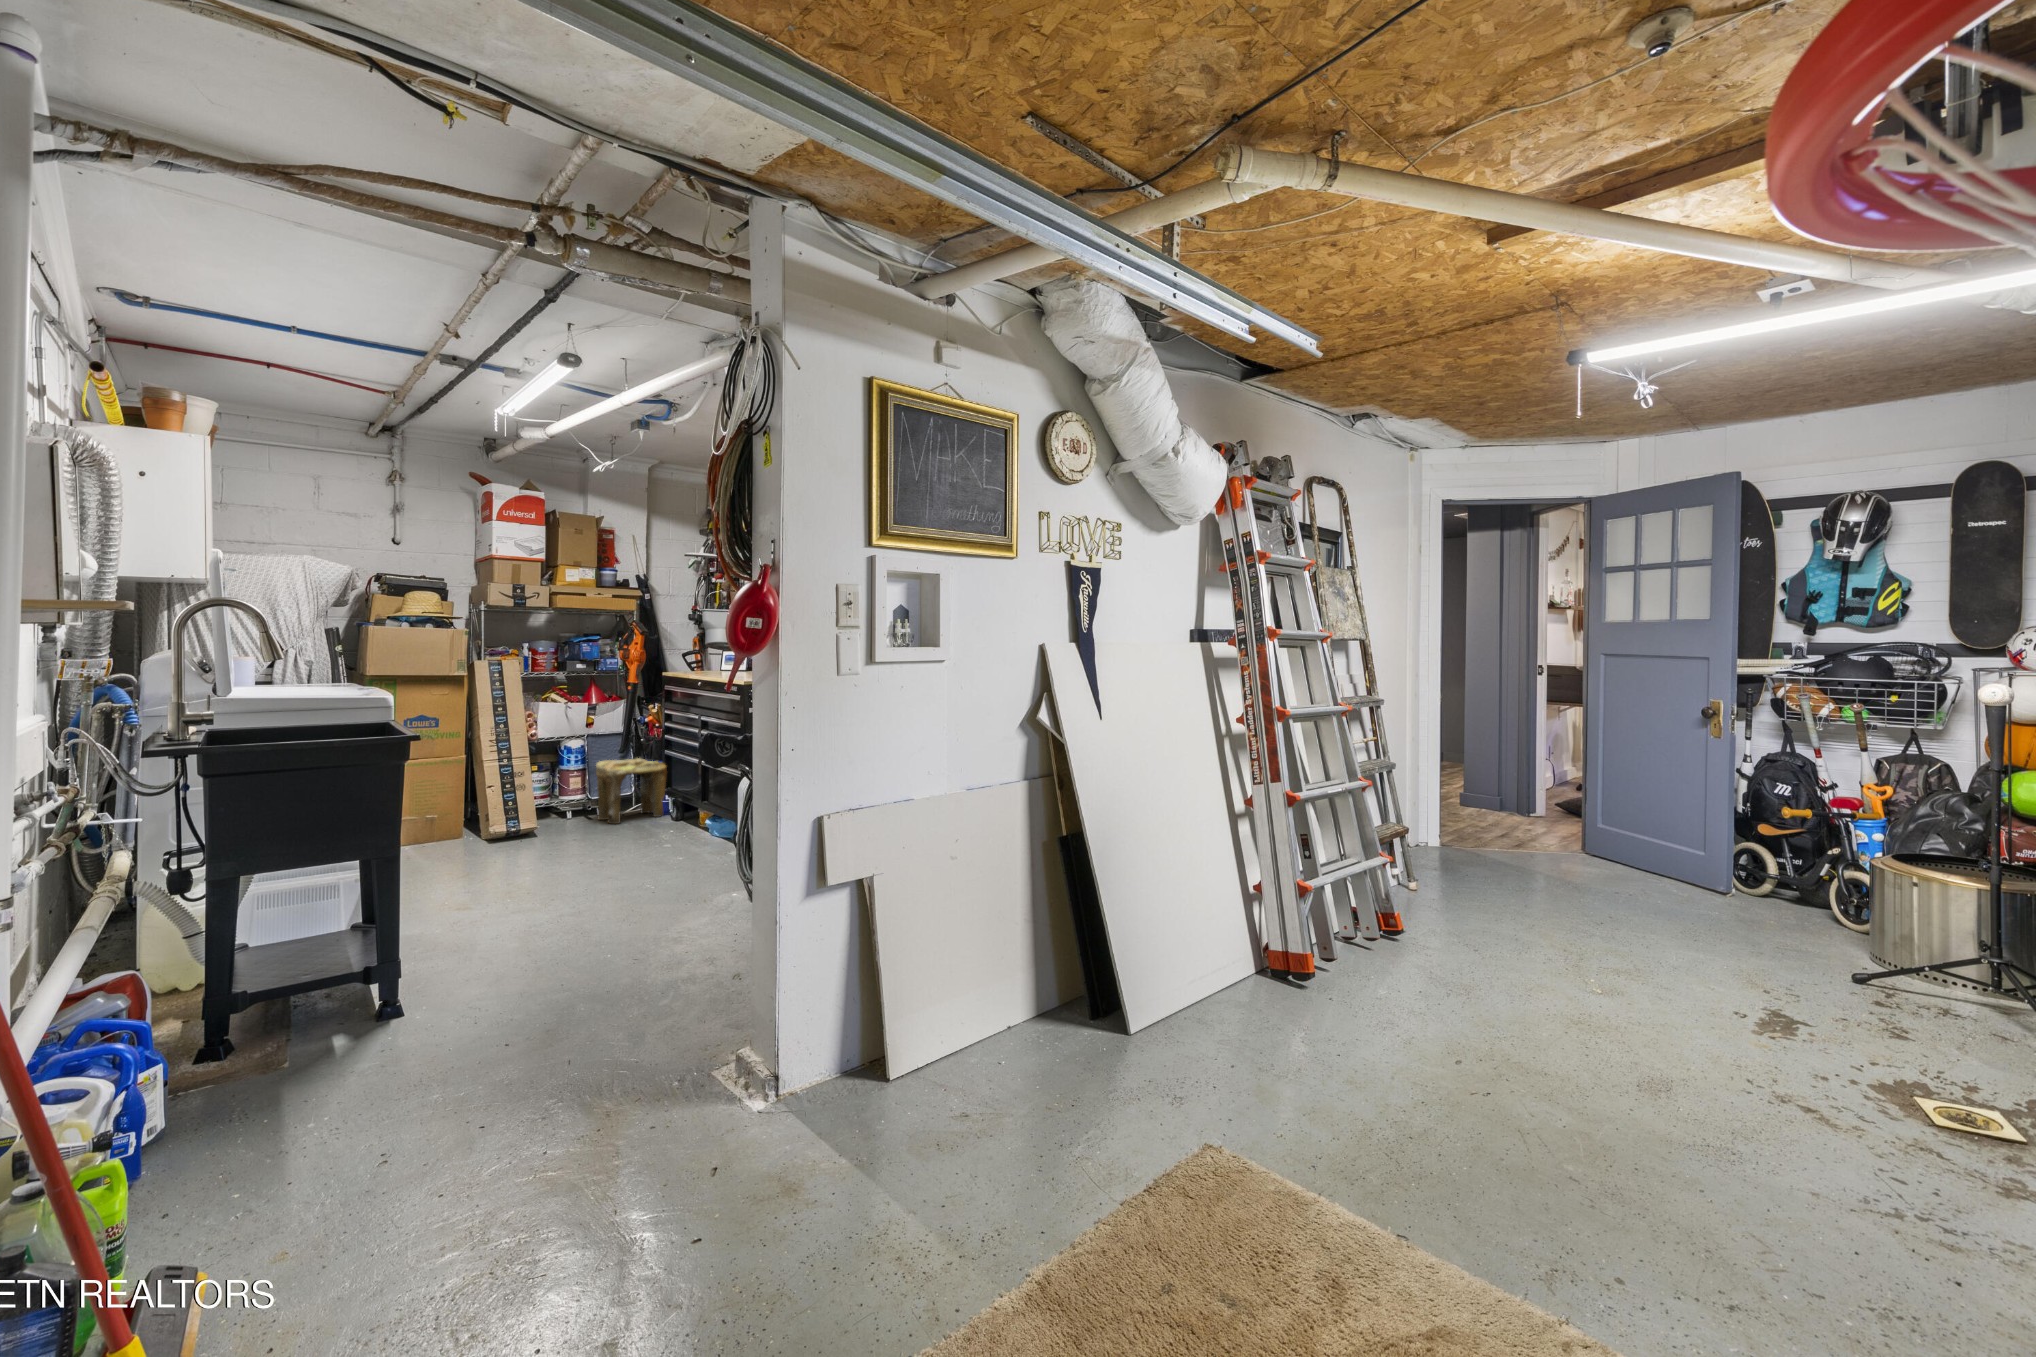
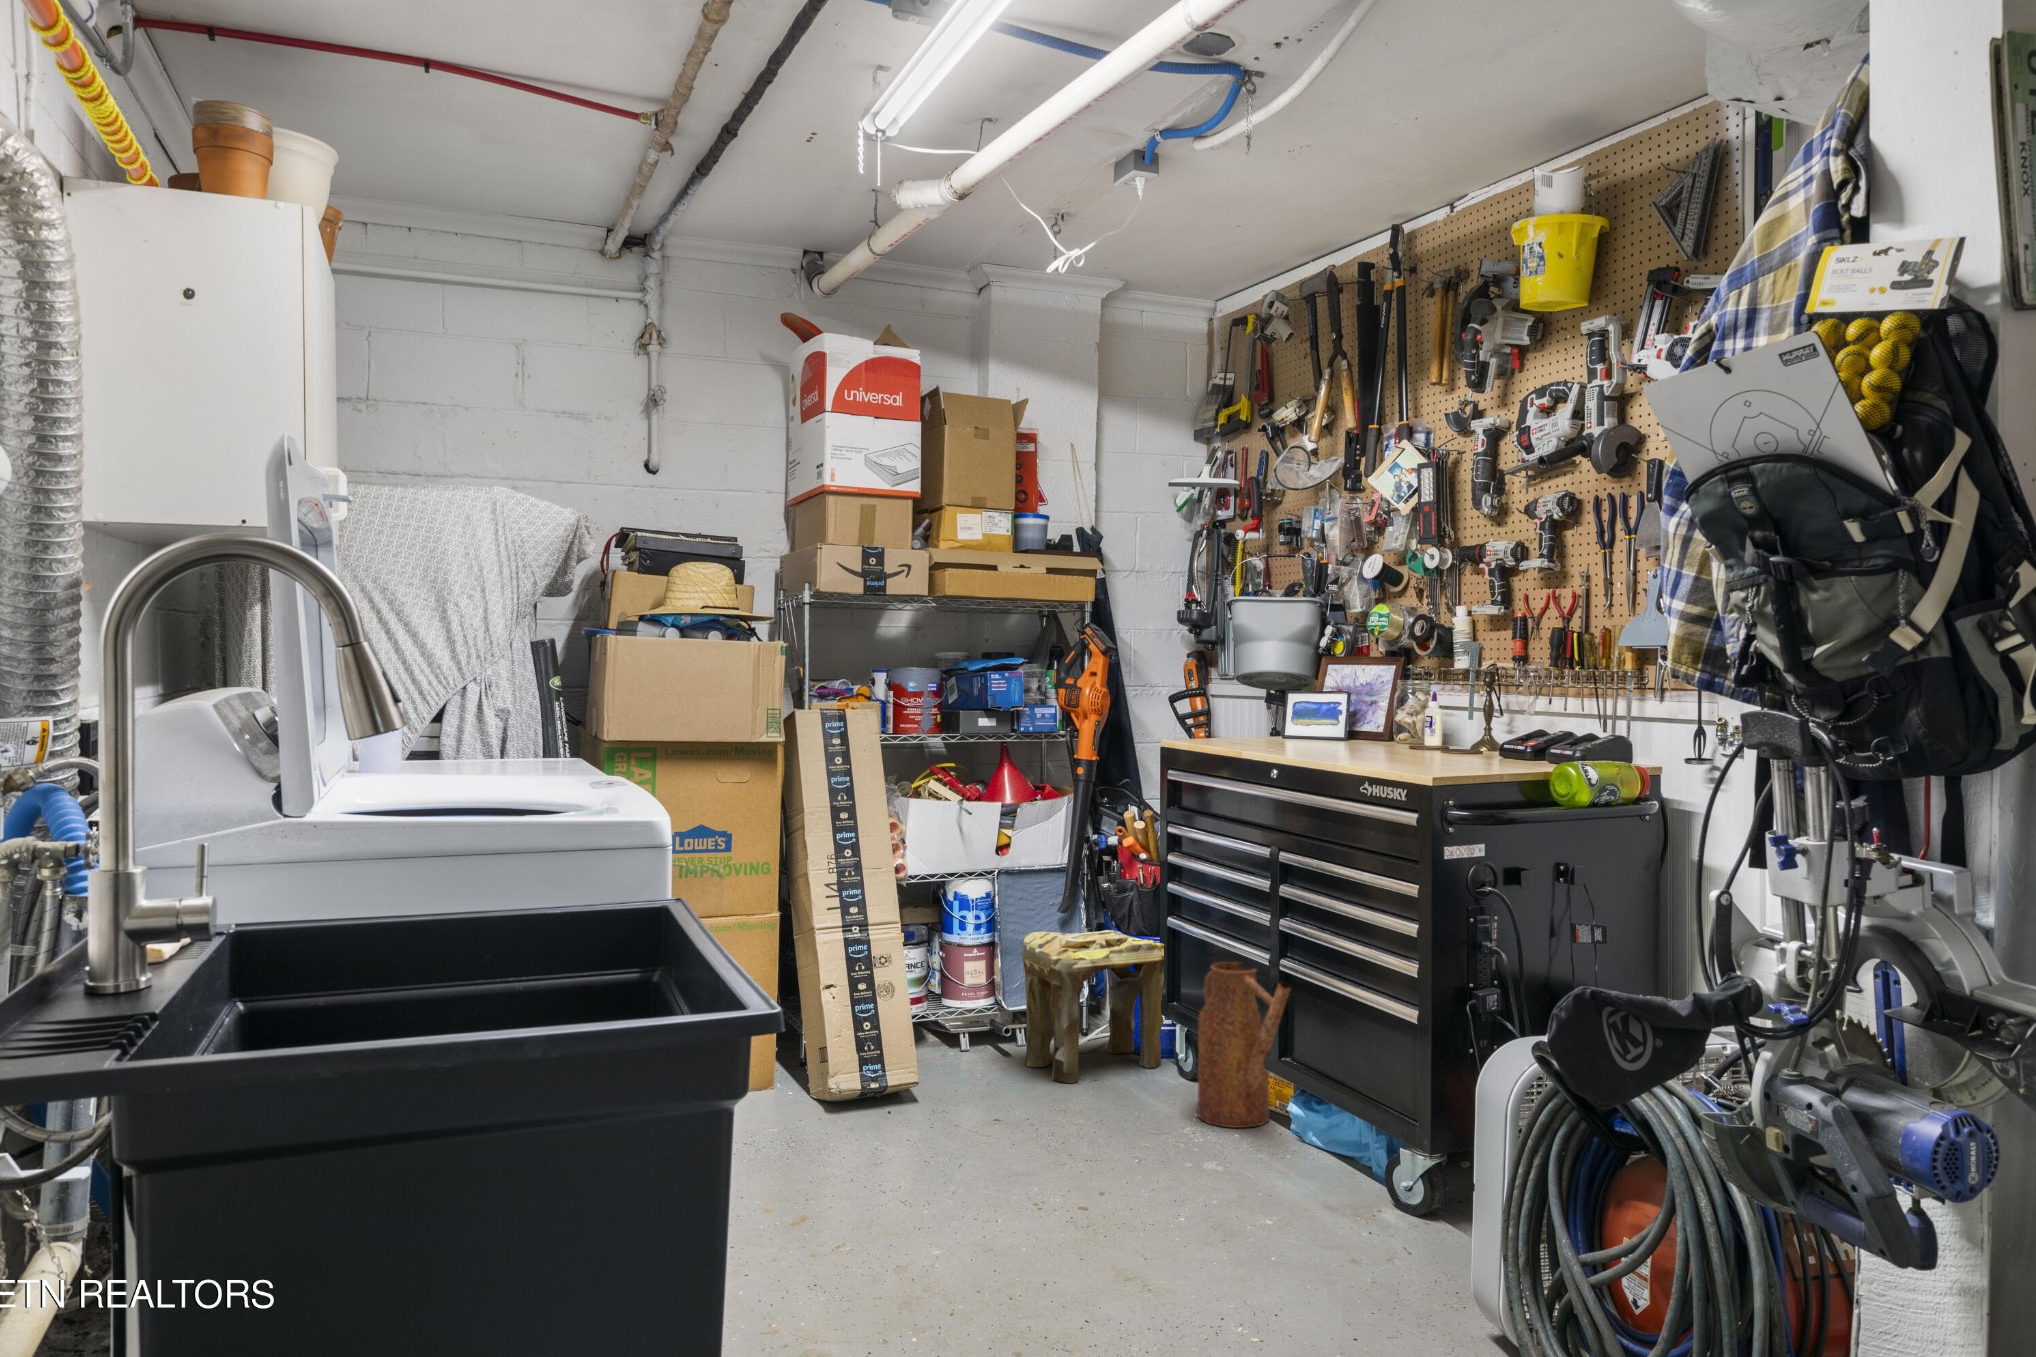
watering can: none [668,766,702,832] -> present [1197,962,1291,1128]

